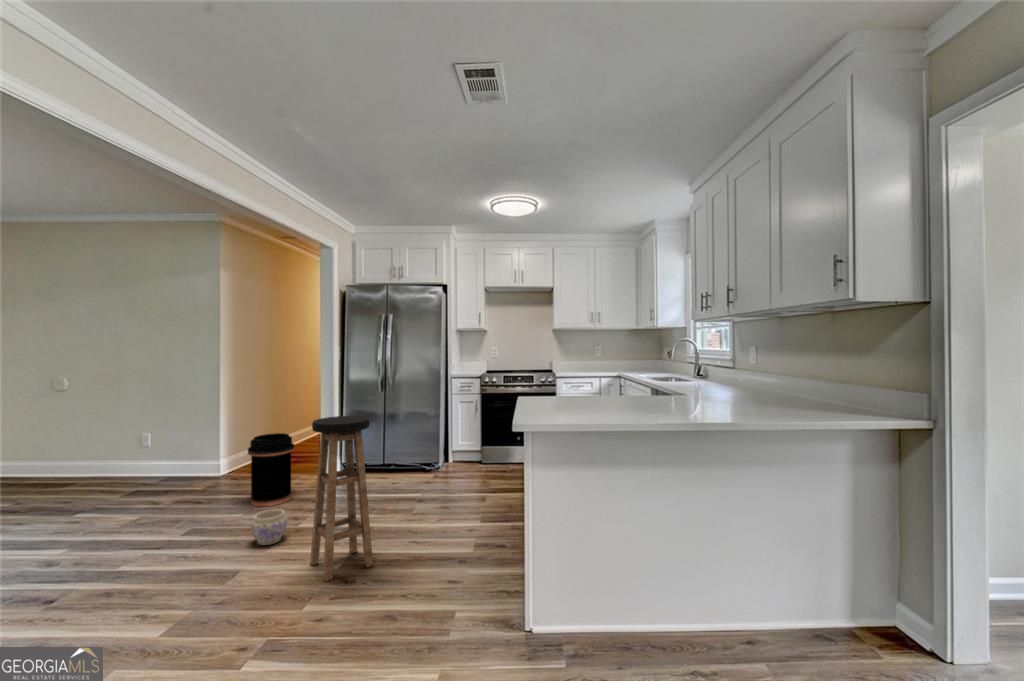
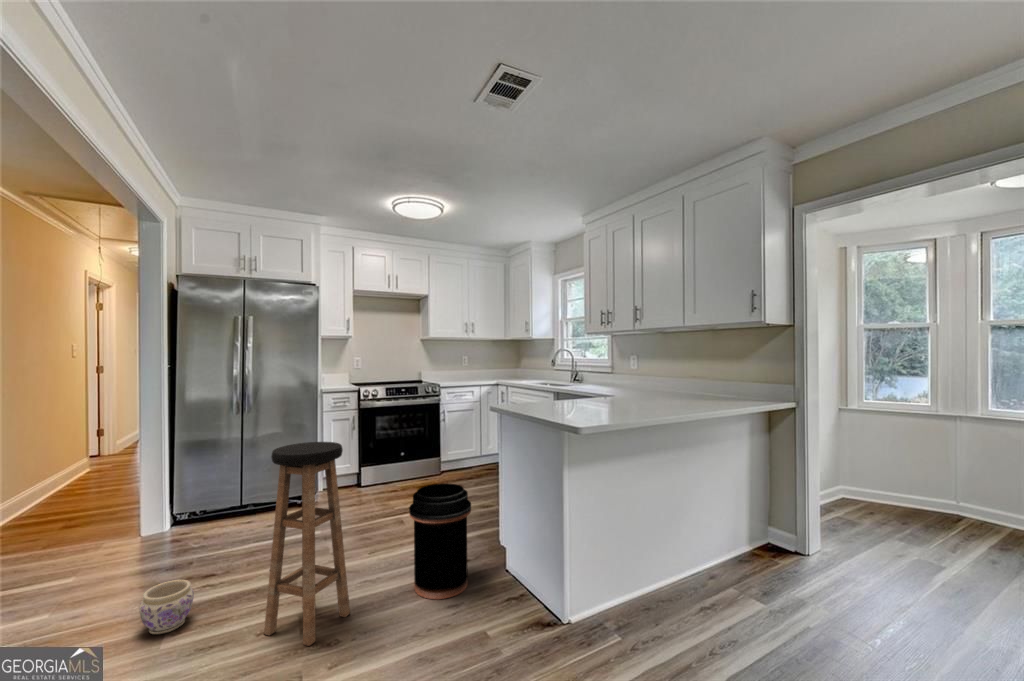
trash can: present [248,433,295,506] -> present [409,483,471,599]

